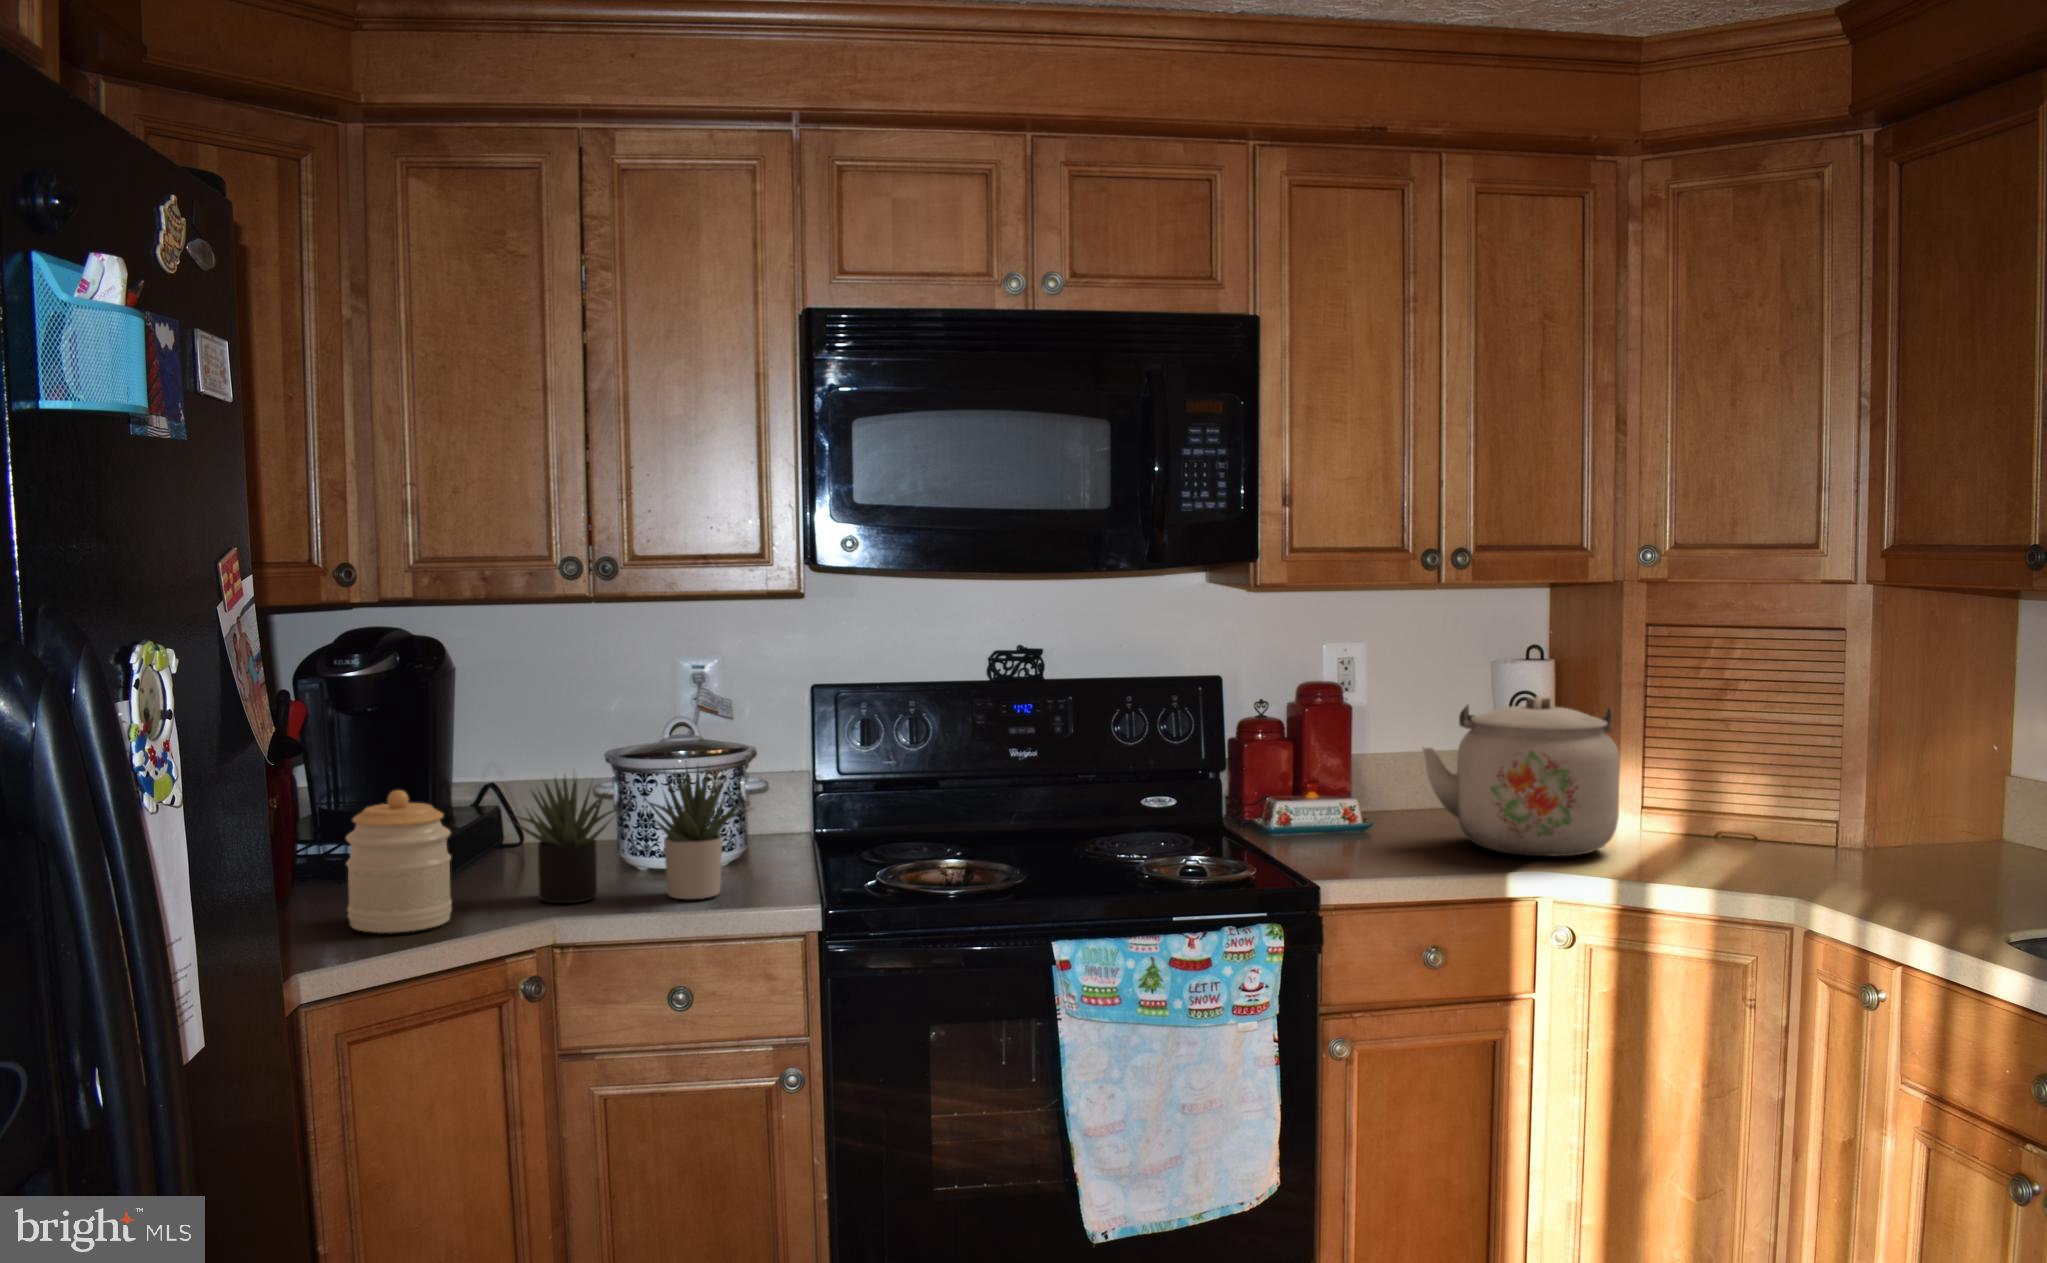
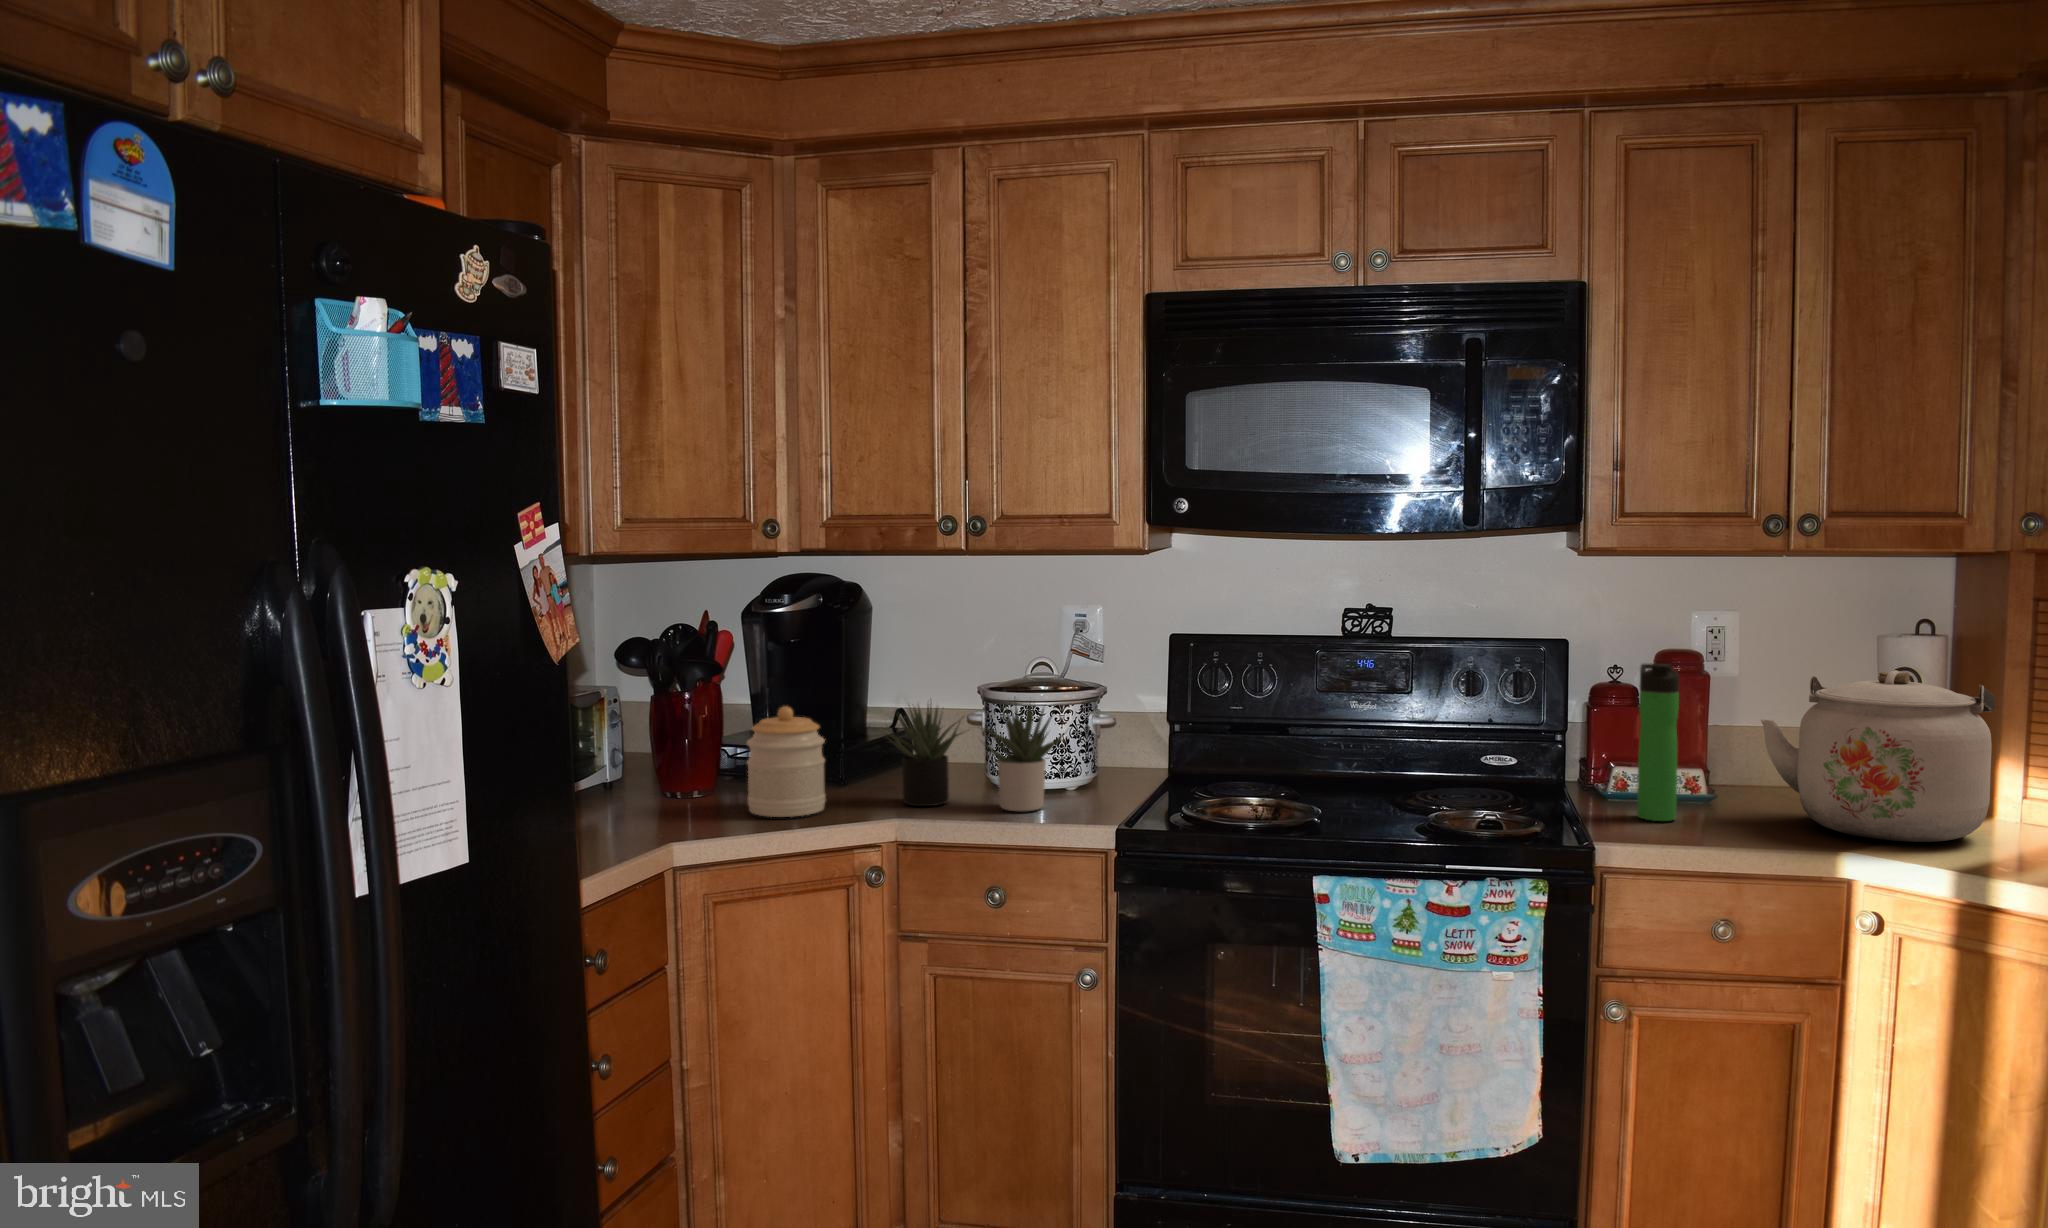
bottle: none [1317,697,1358,854] -> present [1637,664,1679,821]

